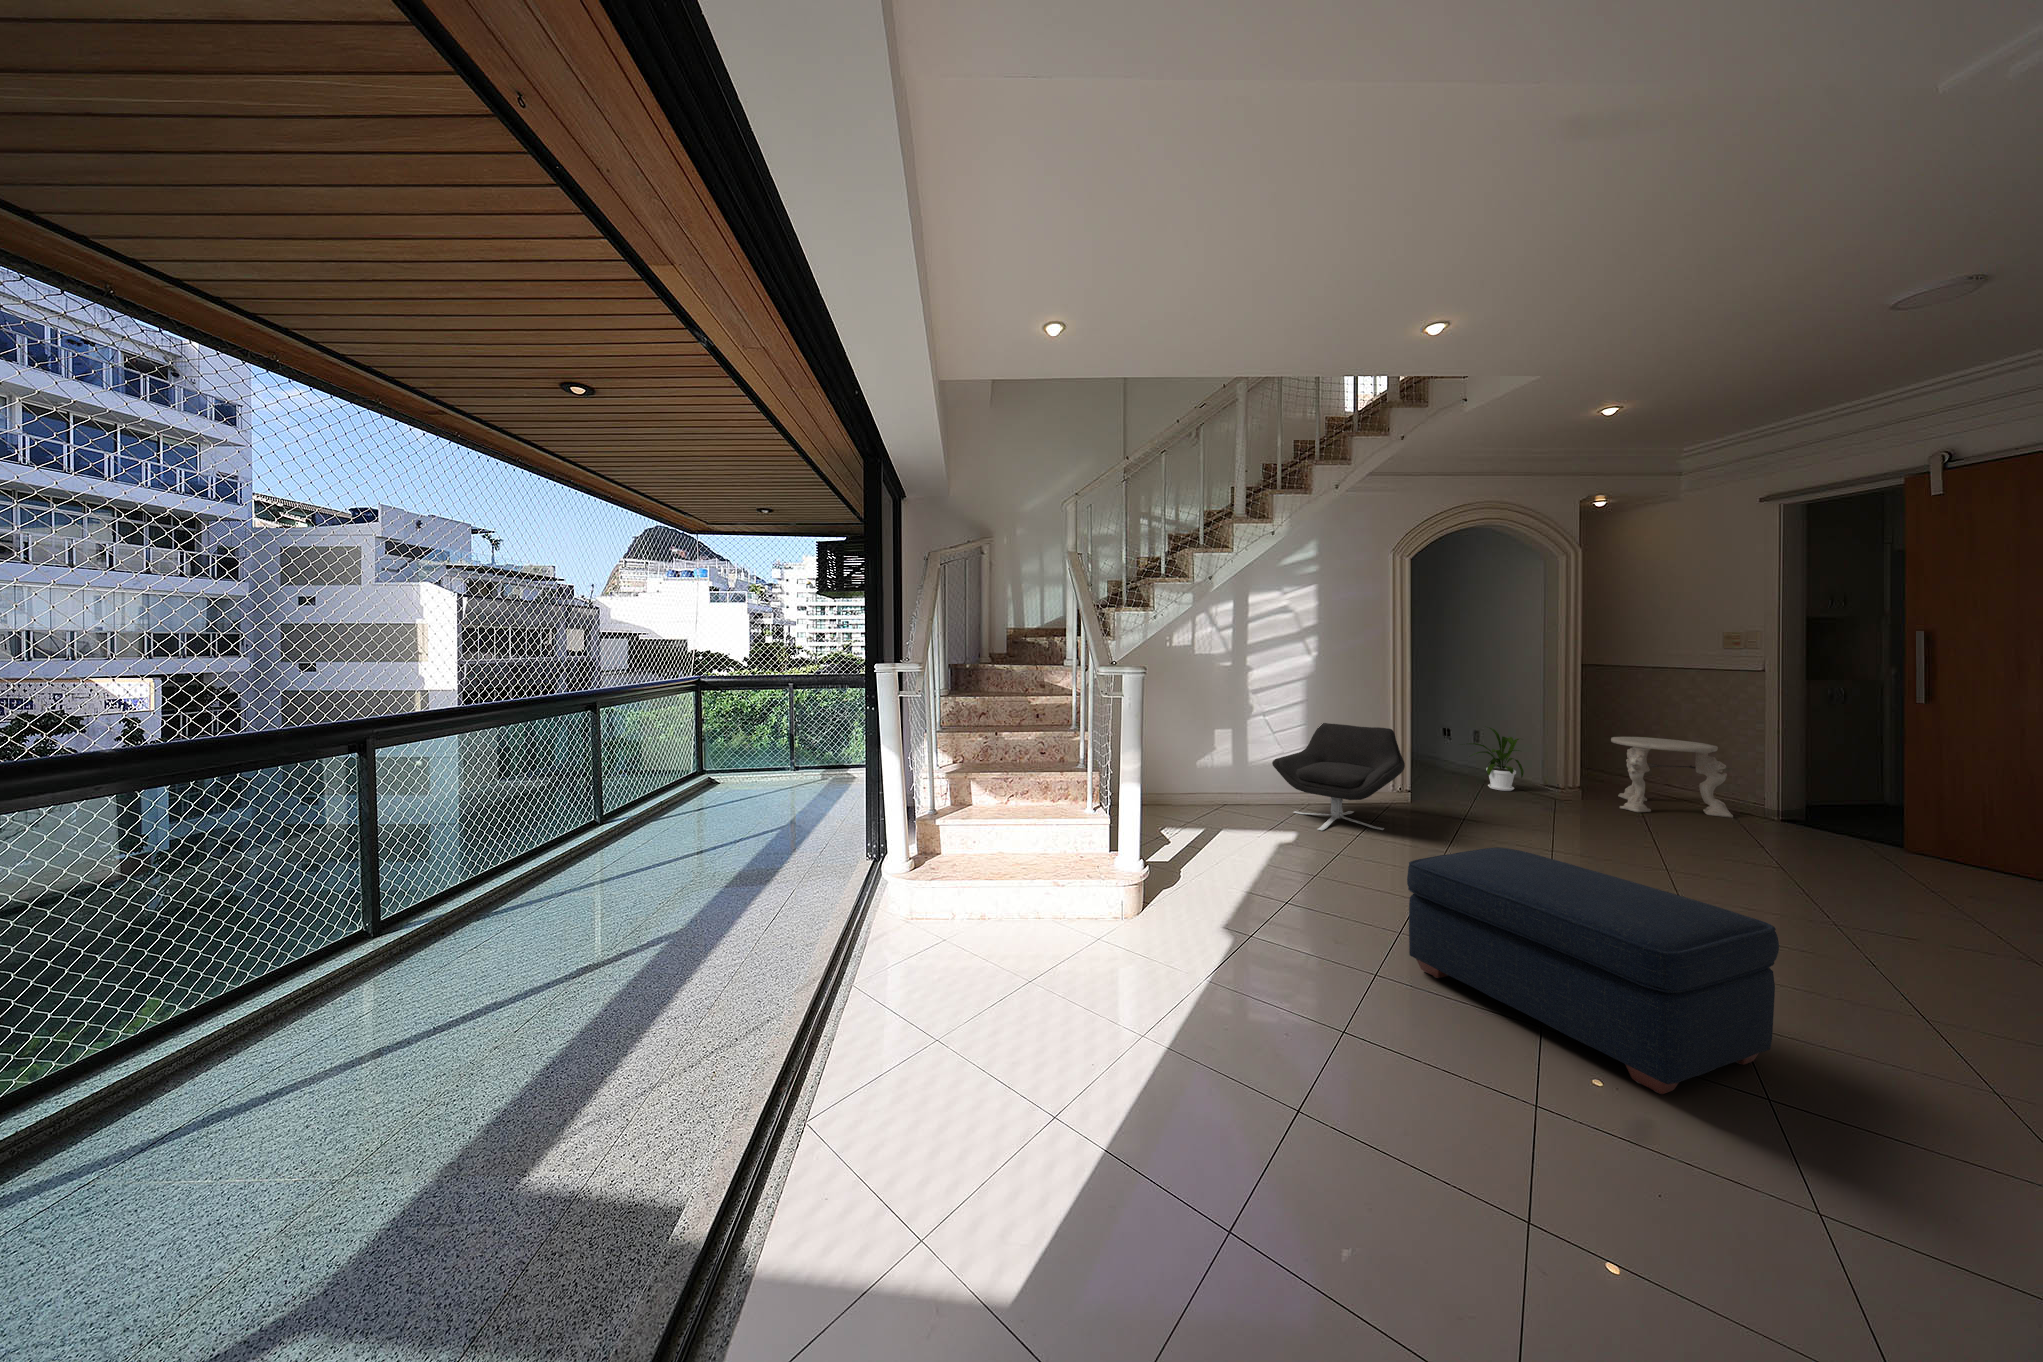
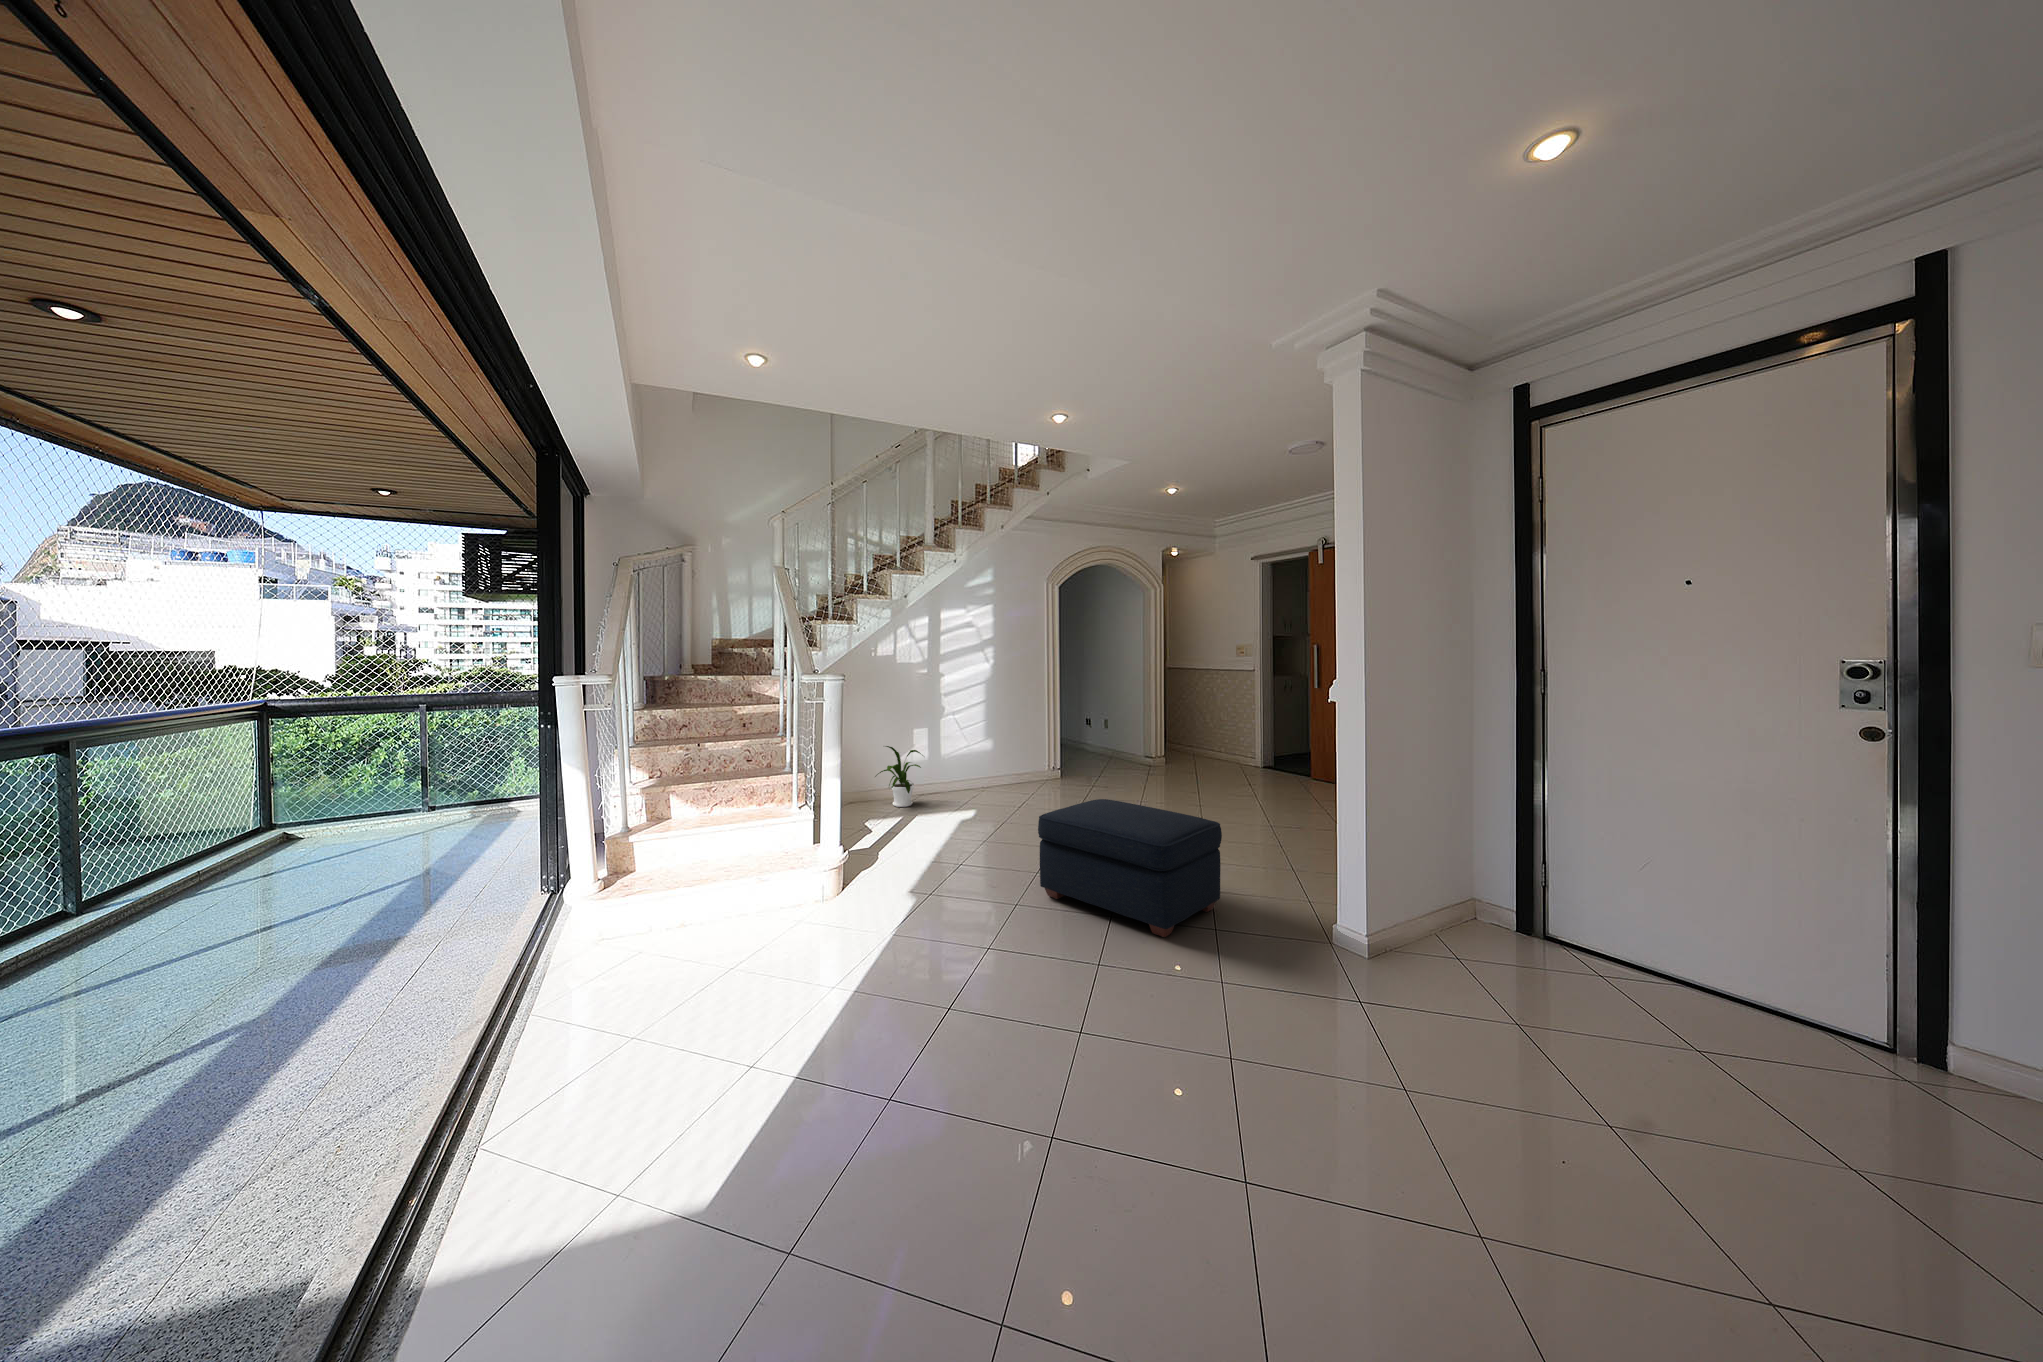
lounge chair: present [1272,723,1405,831] -> none [959,721,1055,810]
house plant: present [1469,728,1524,791] -> present [875,746,923,807]
side table: present [1611,737,1733,818] -> none [1183,720,1244,773]

